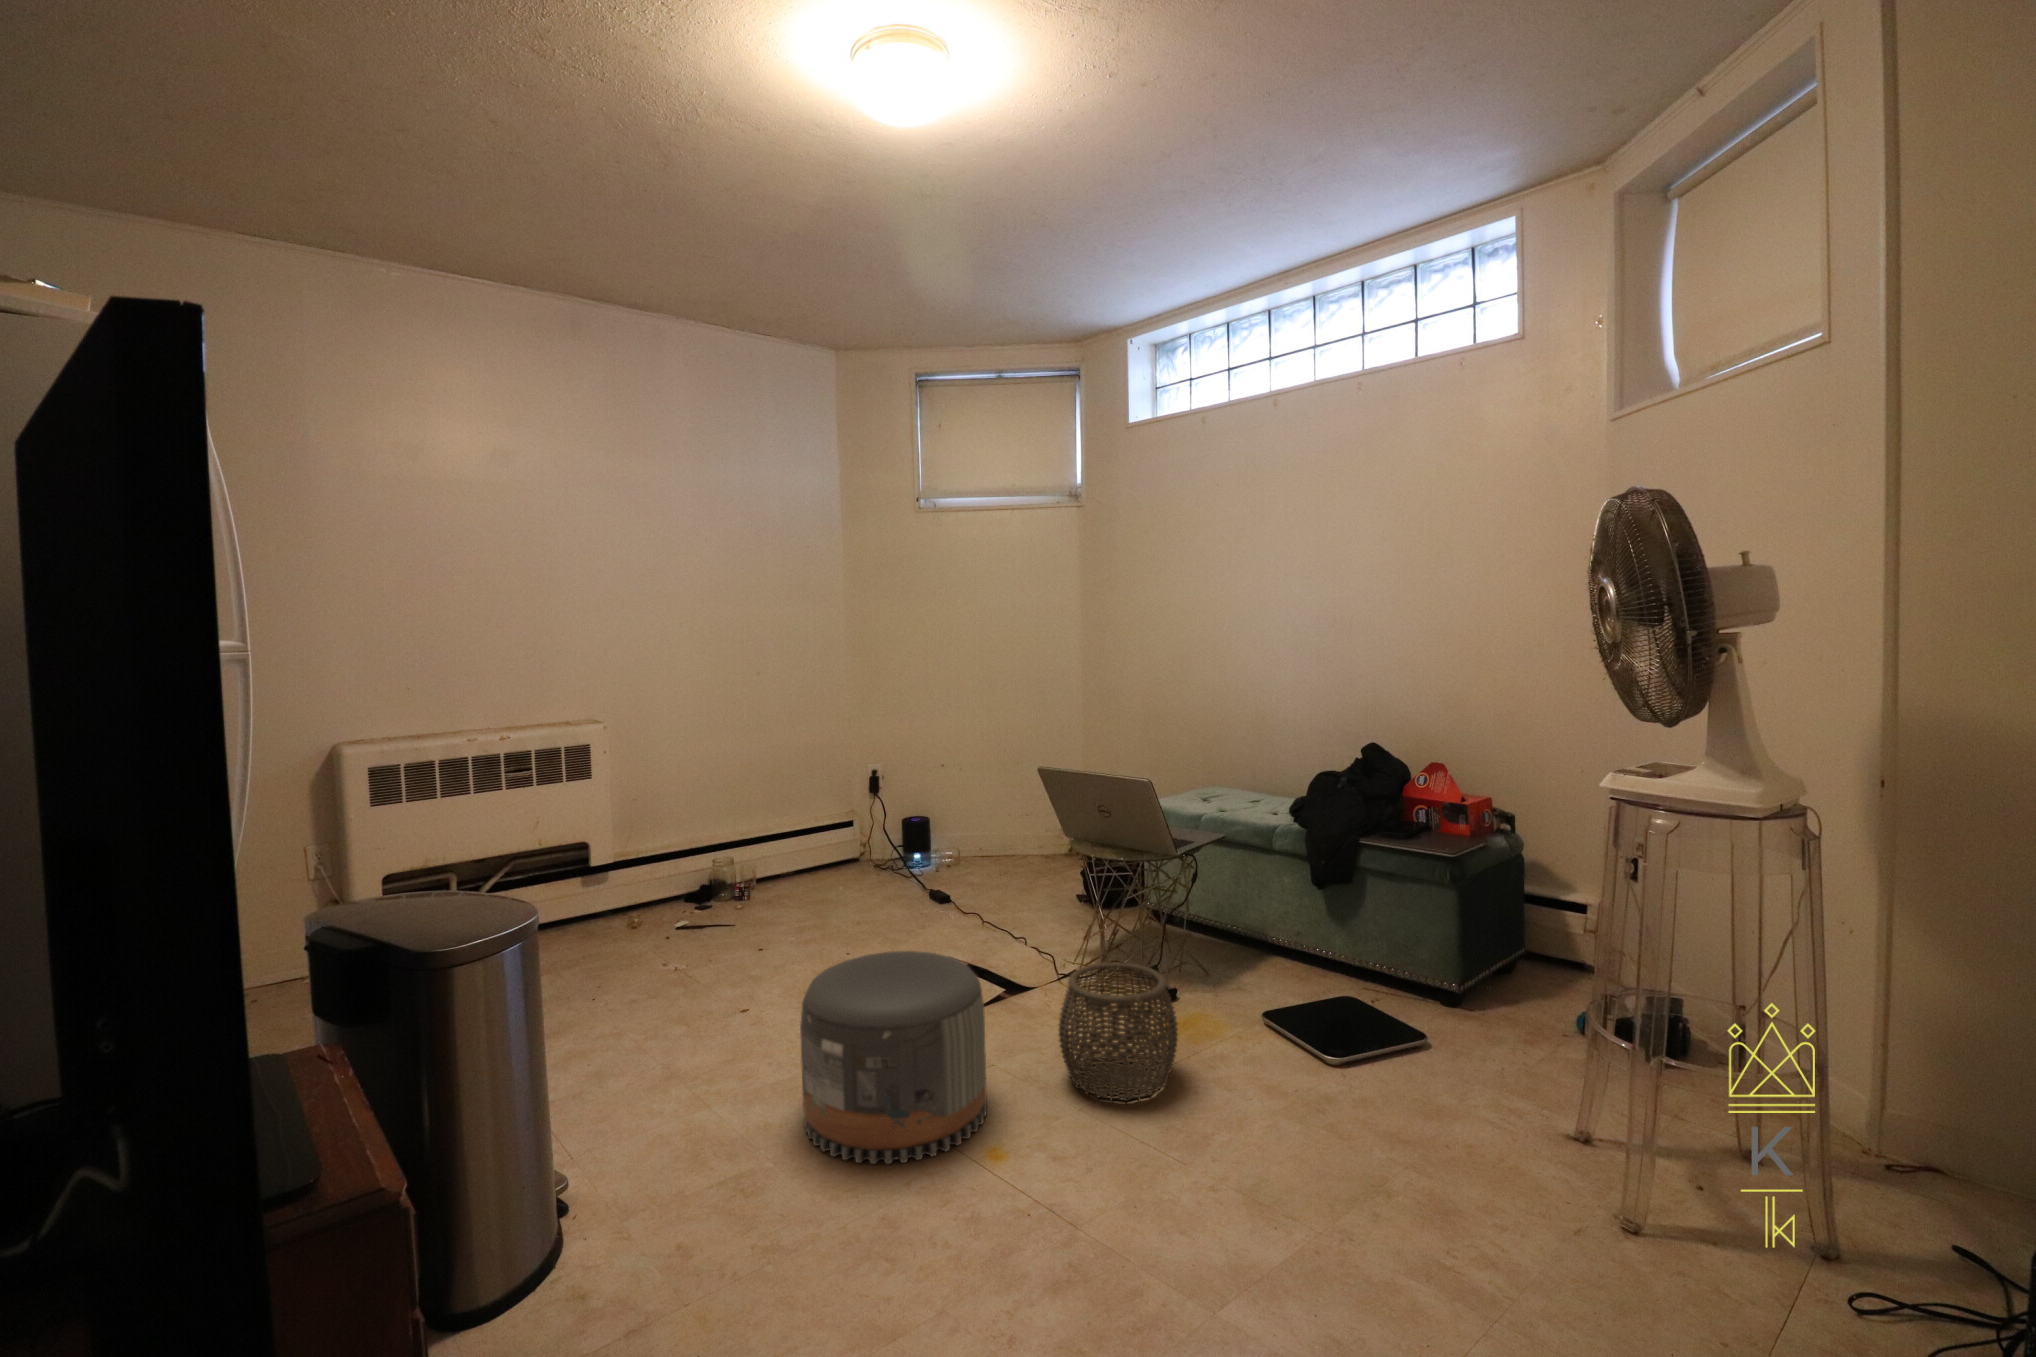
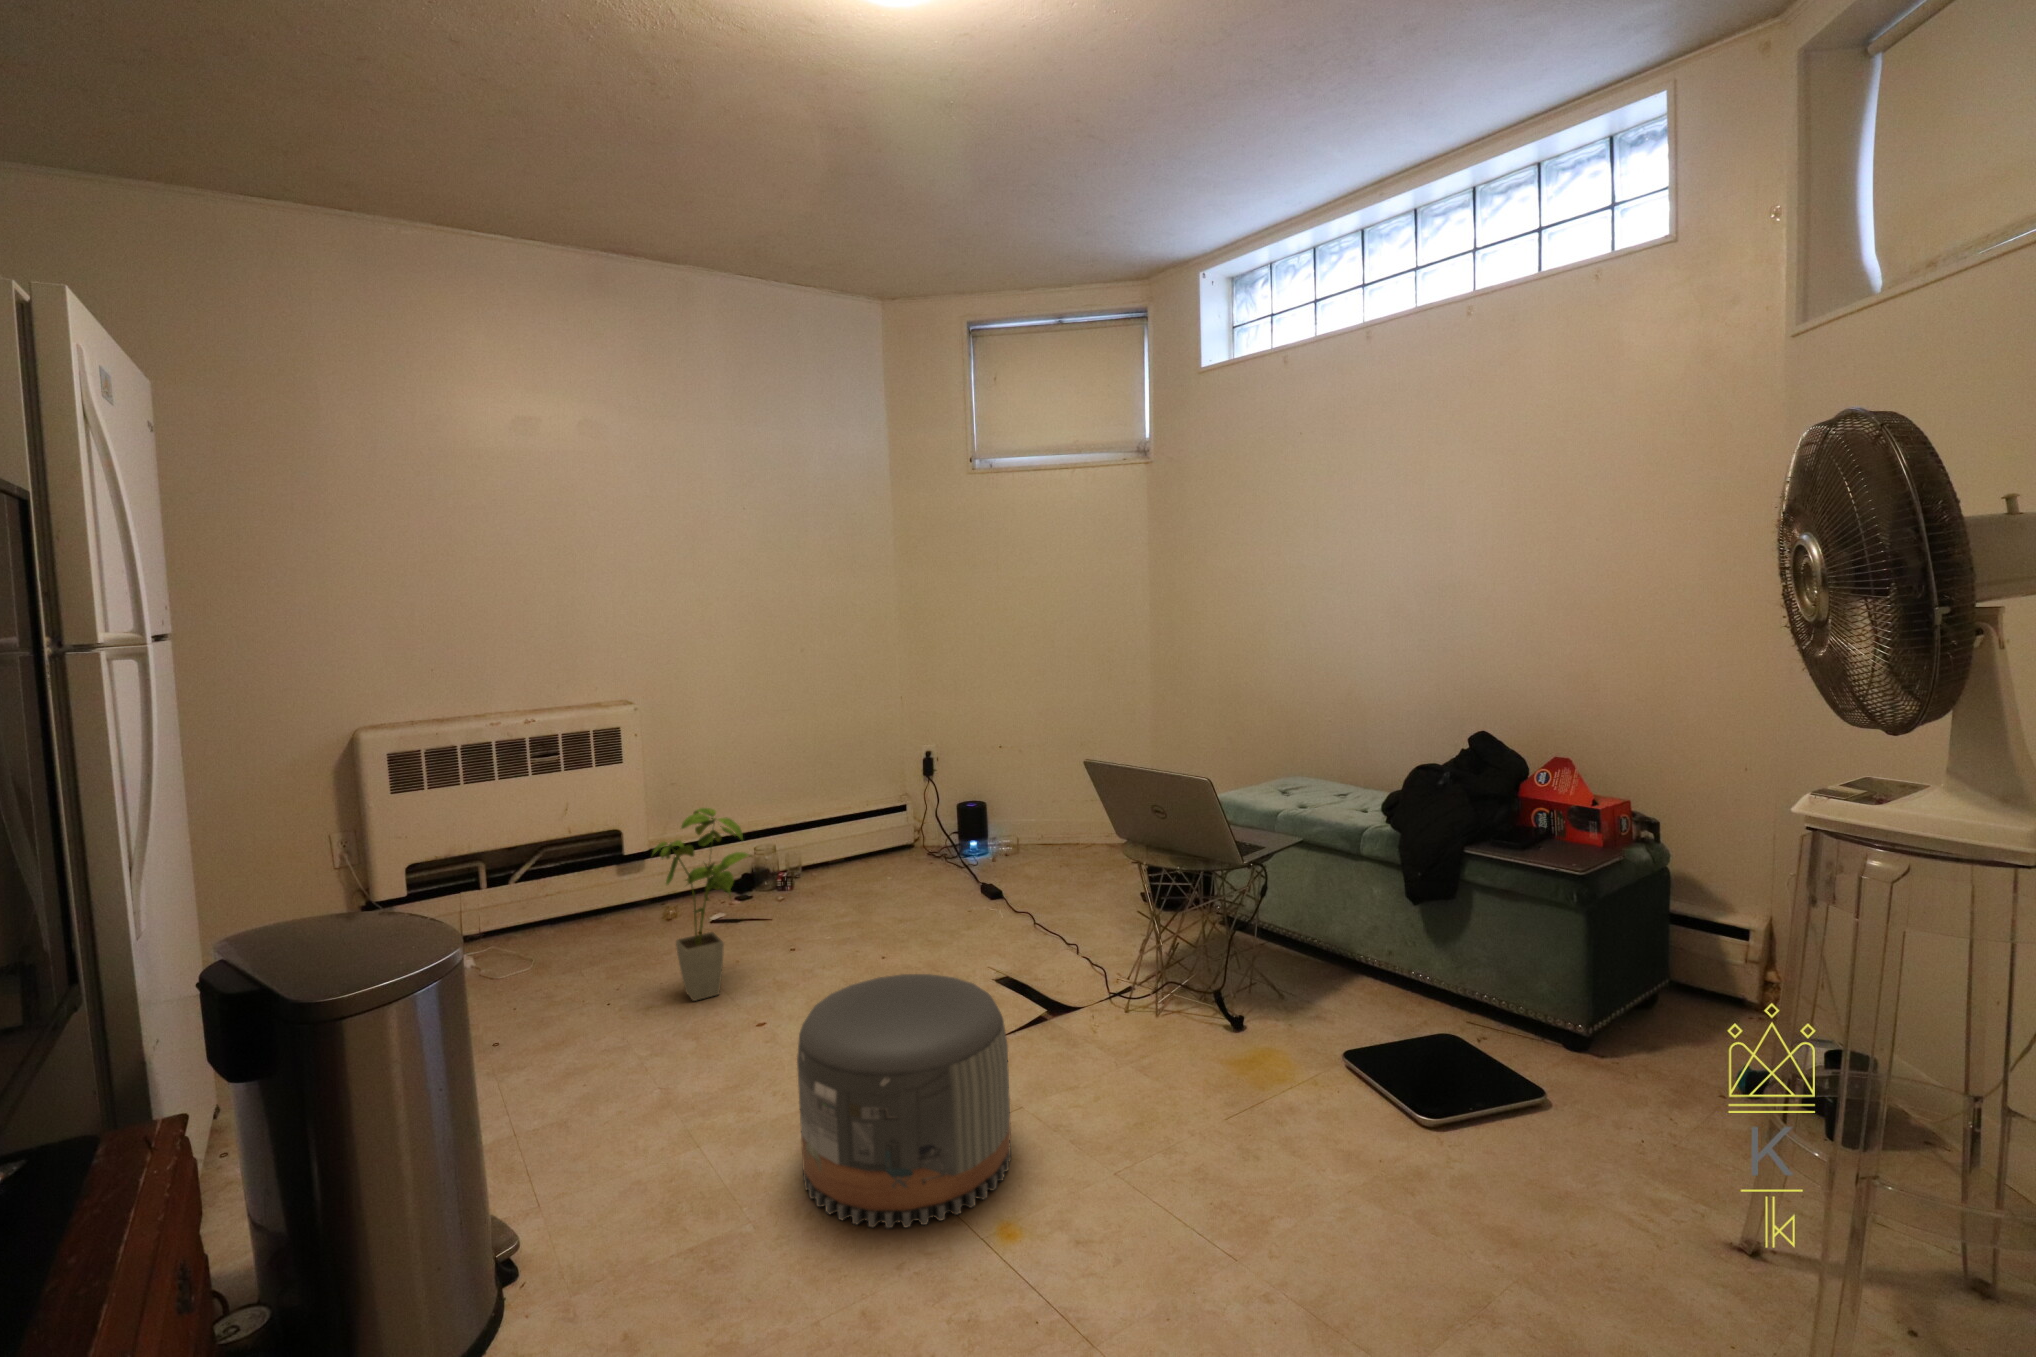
house plant: none [635,814,728,994] -> present [652,808,750,1001]
woven basket: present [1059,962,1178,1100] -> none [1095,992,1237,1159]

